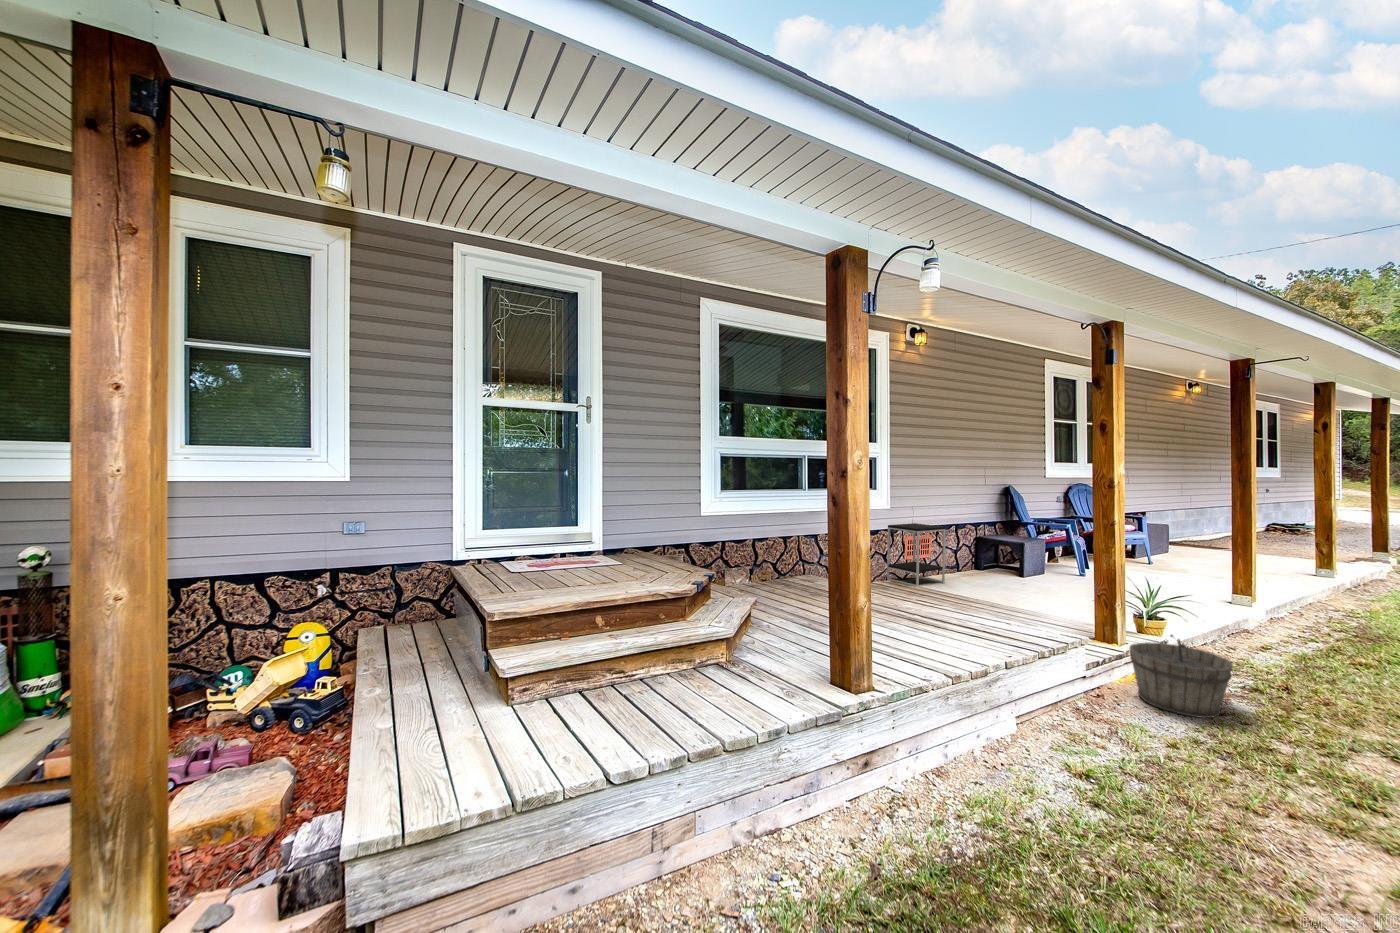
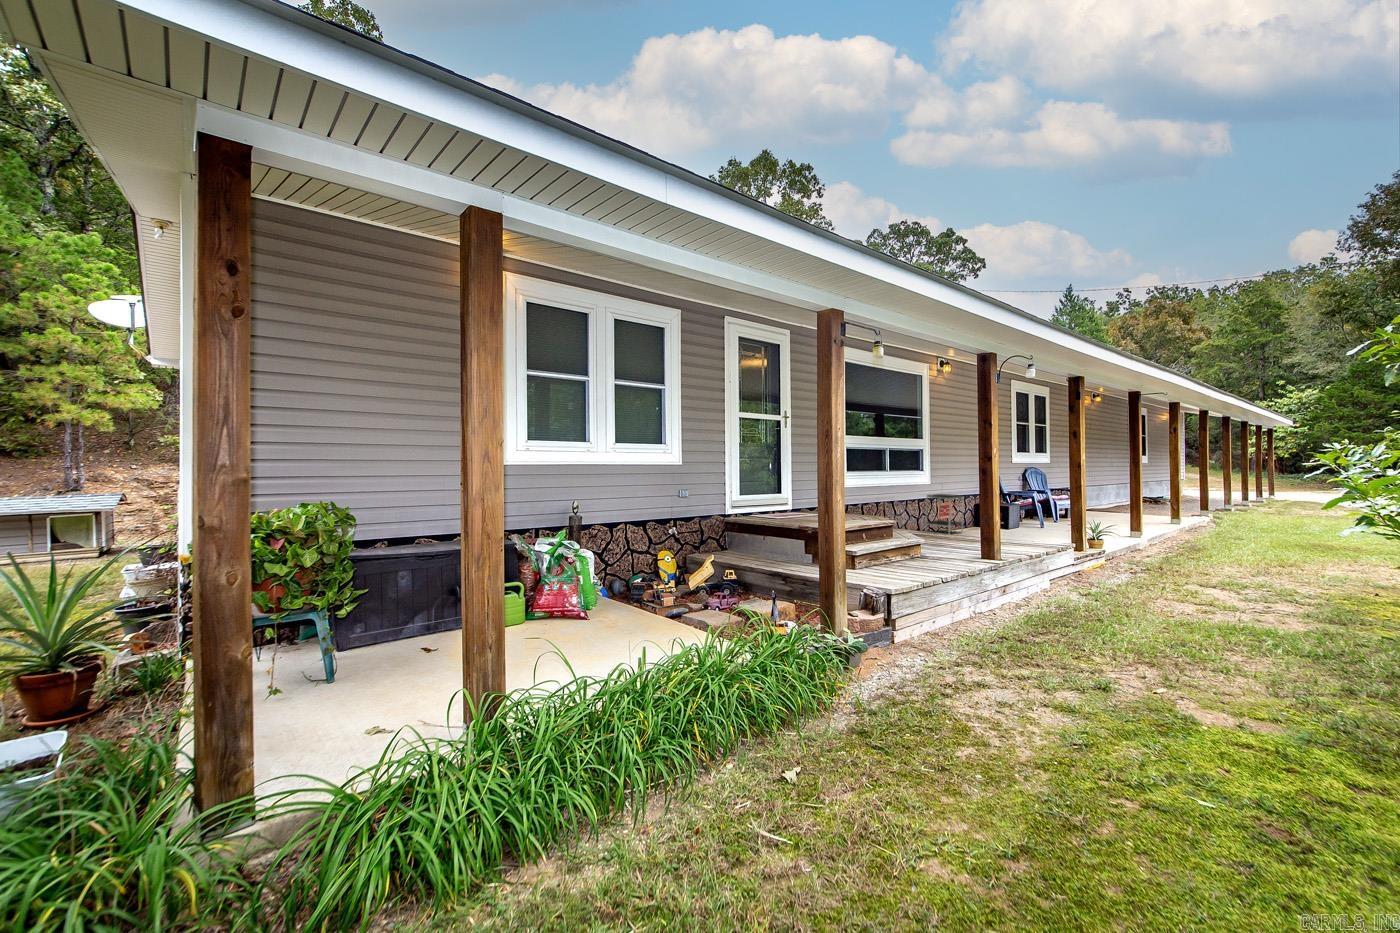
wooden bucket: present [1130,635,1233,718] -> none [1091,547,1143,588]

